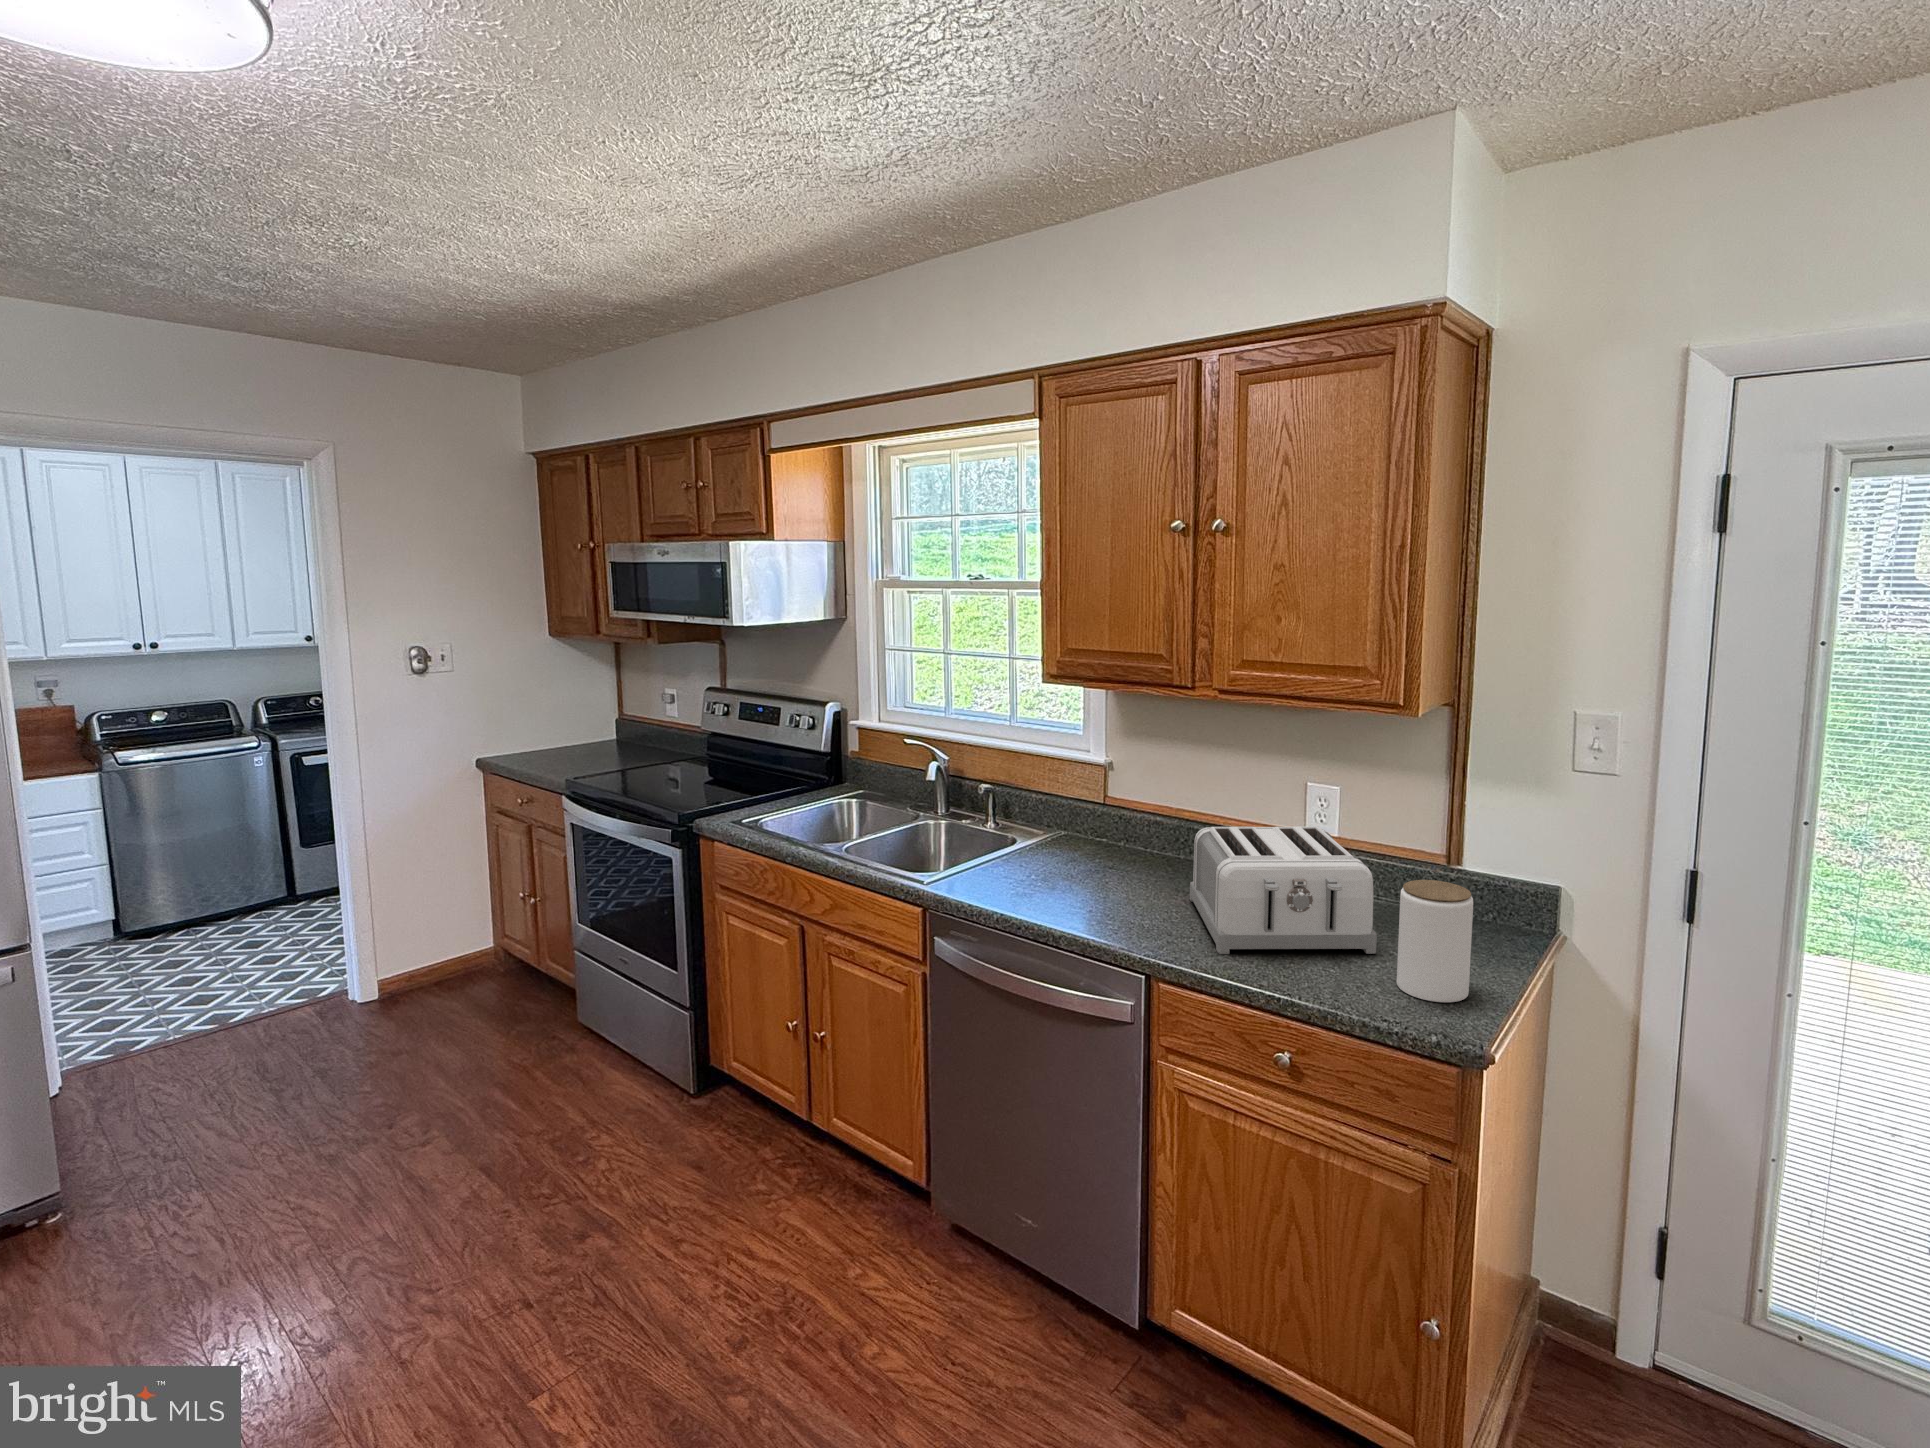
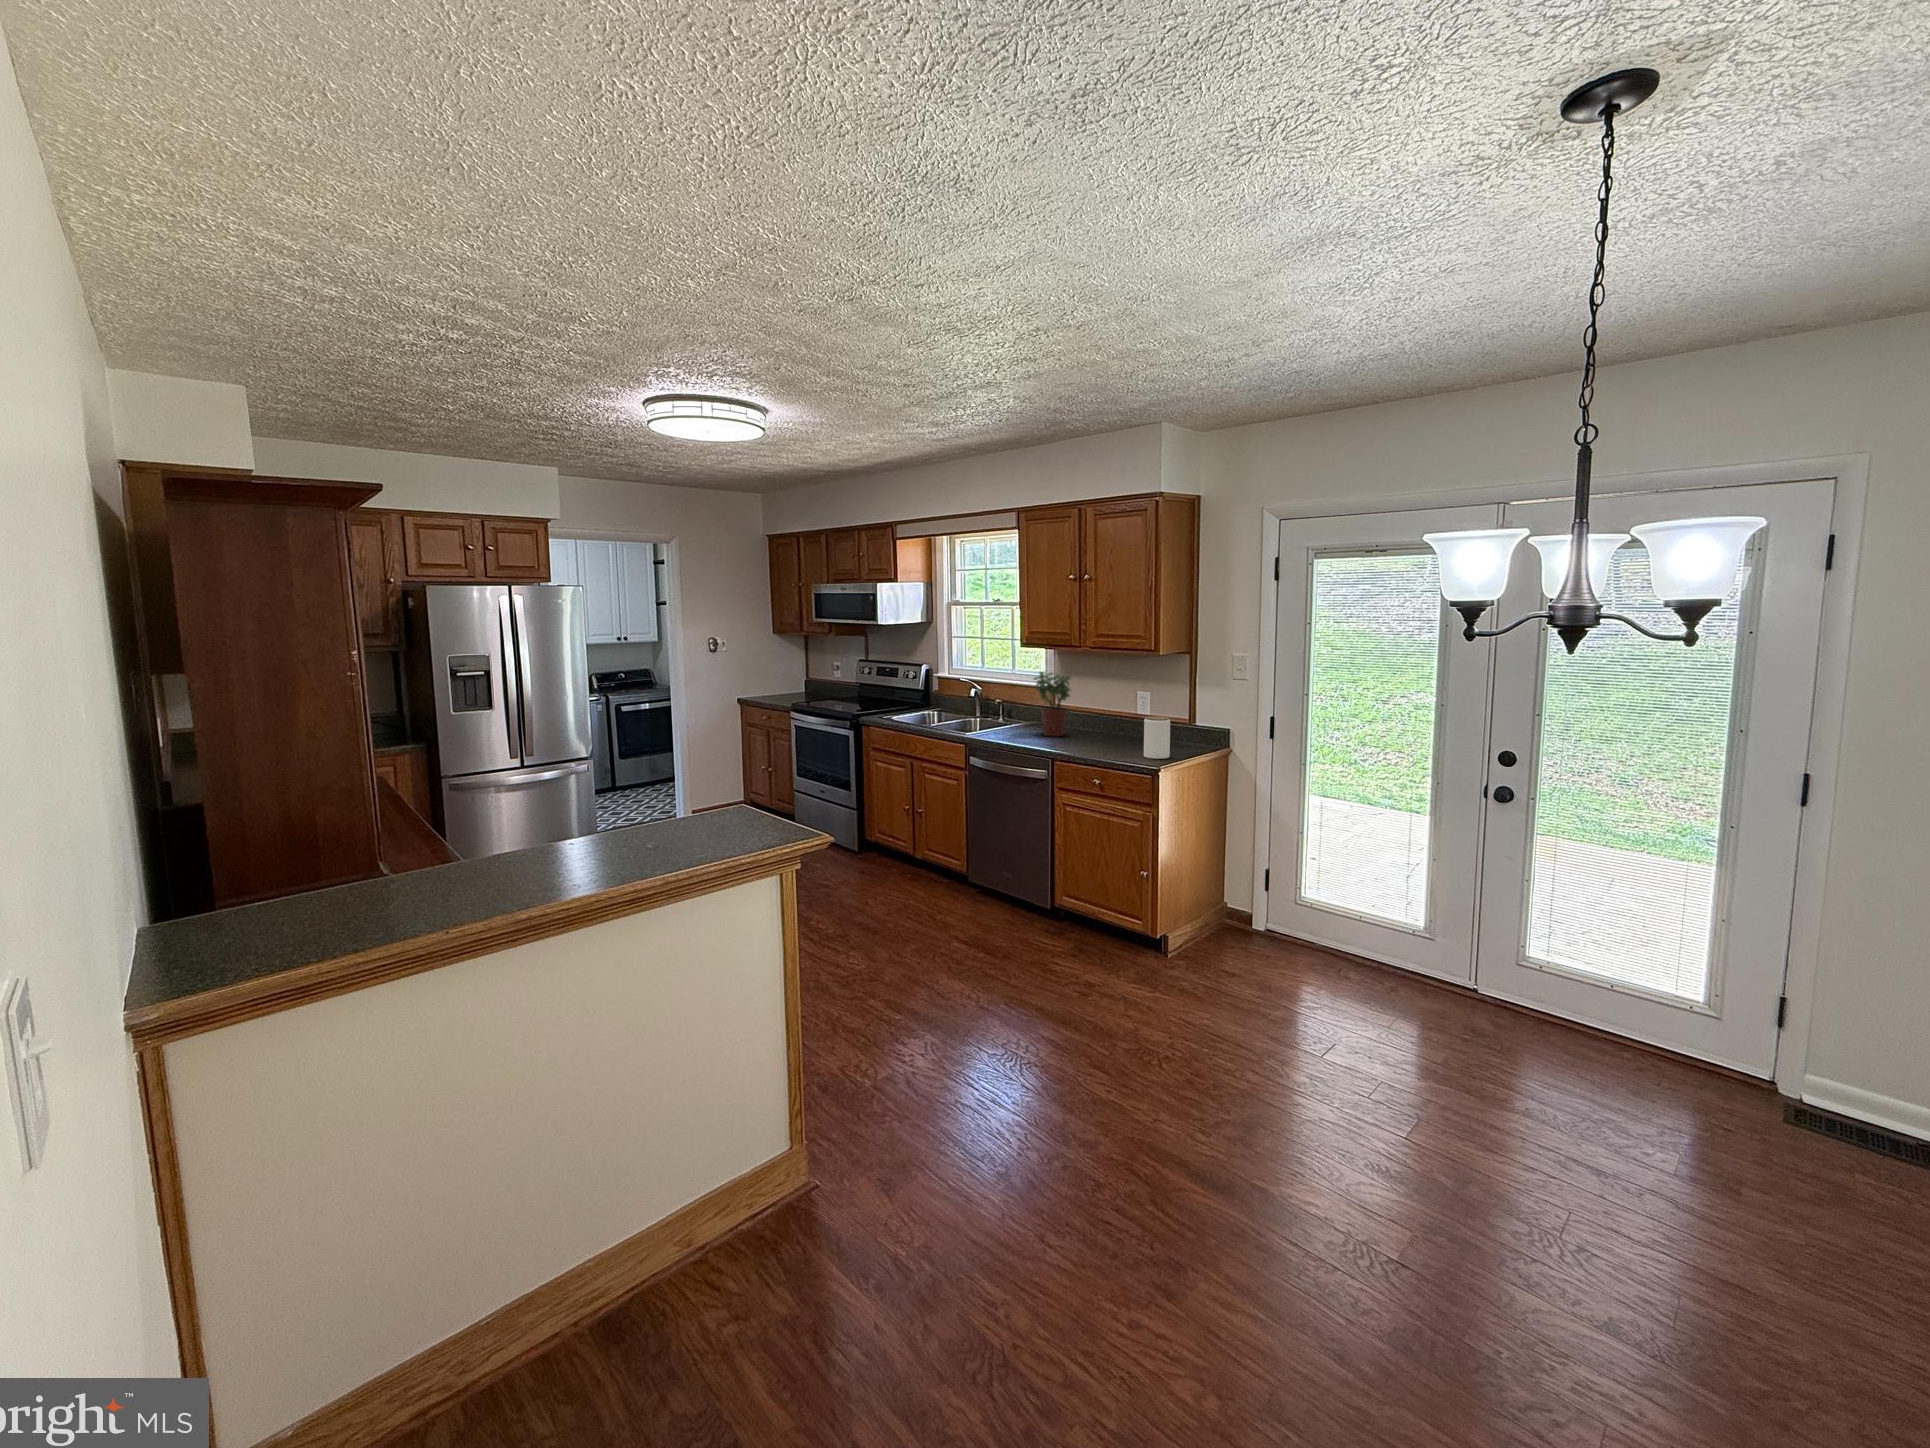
potted plant: none [1078,741,1170,889] -> present [1034,672,1071,736]
toaster: present [1190,827,1377,954] -> none [1081,706,1145,750]

